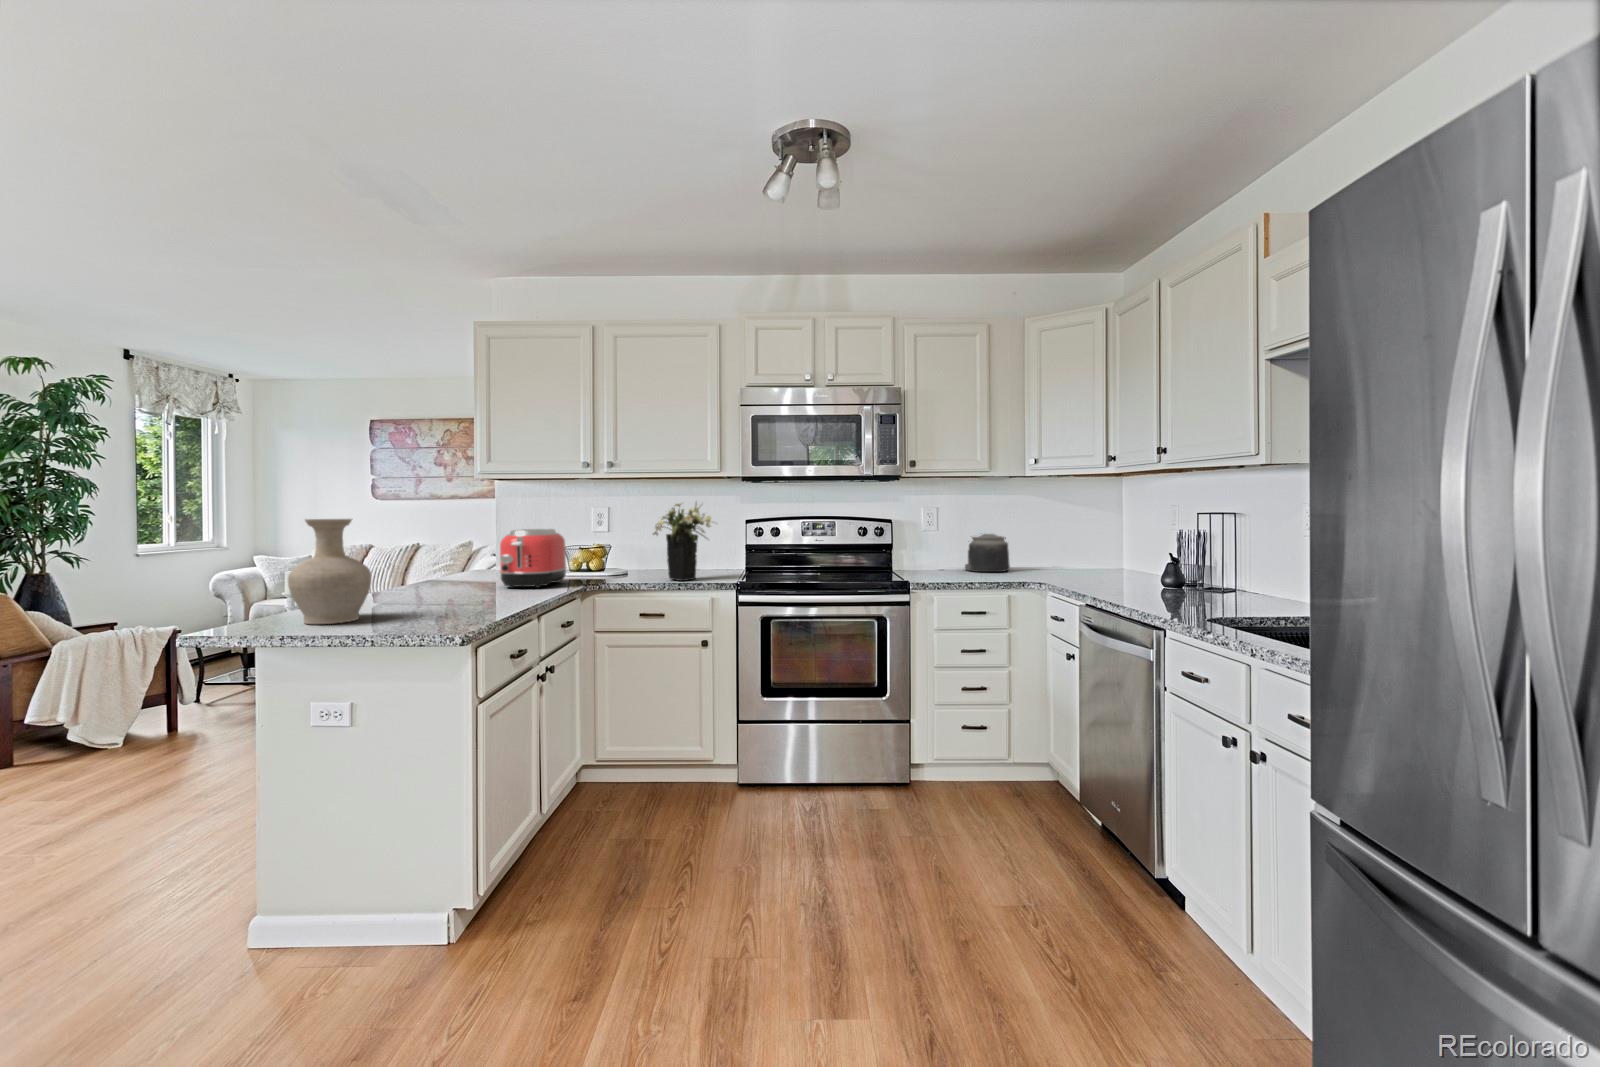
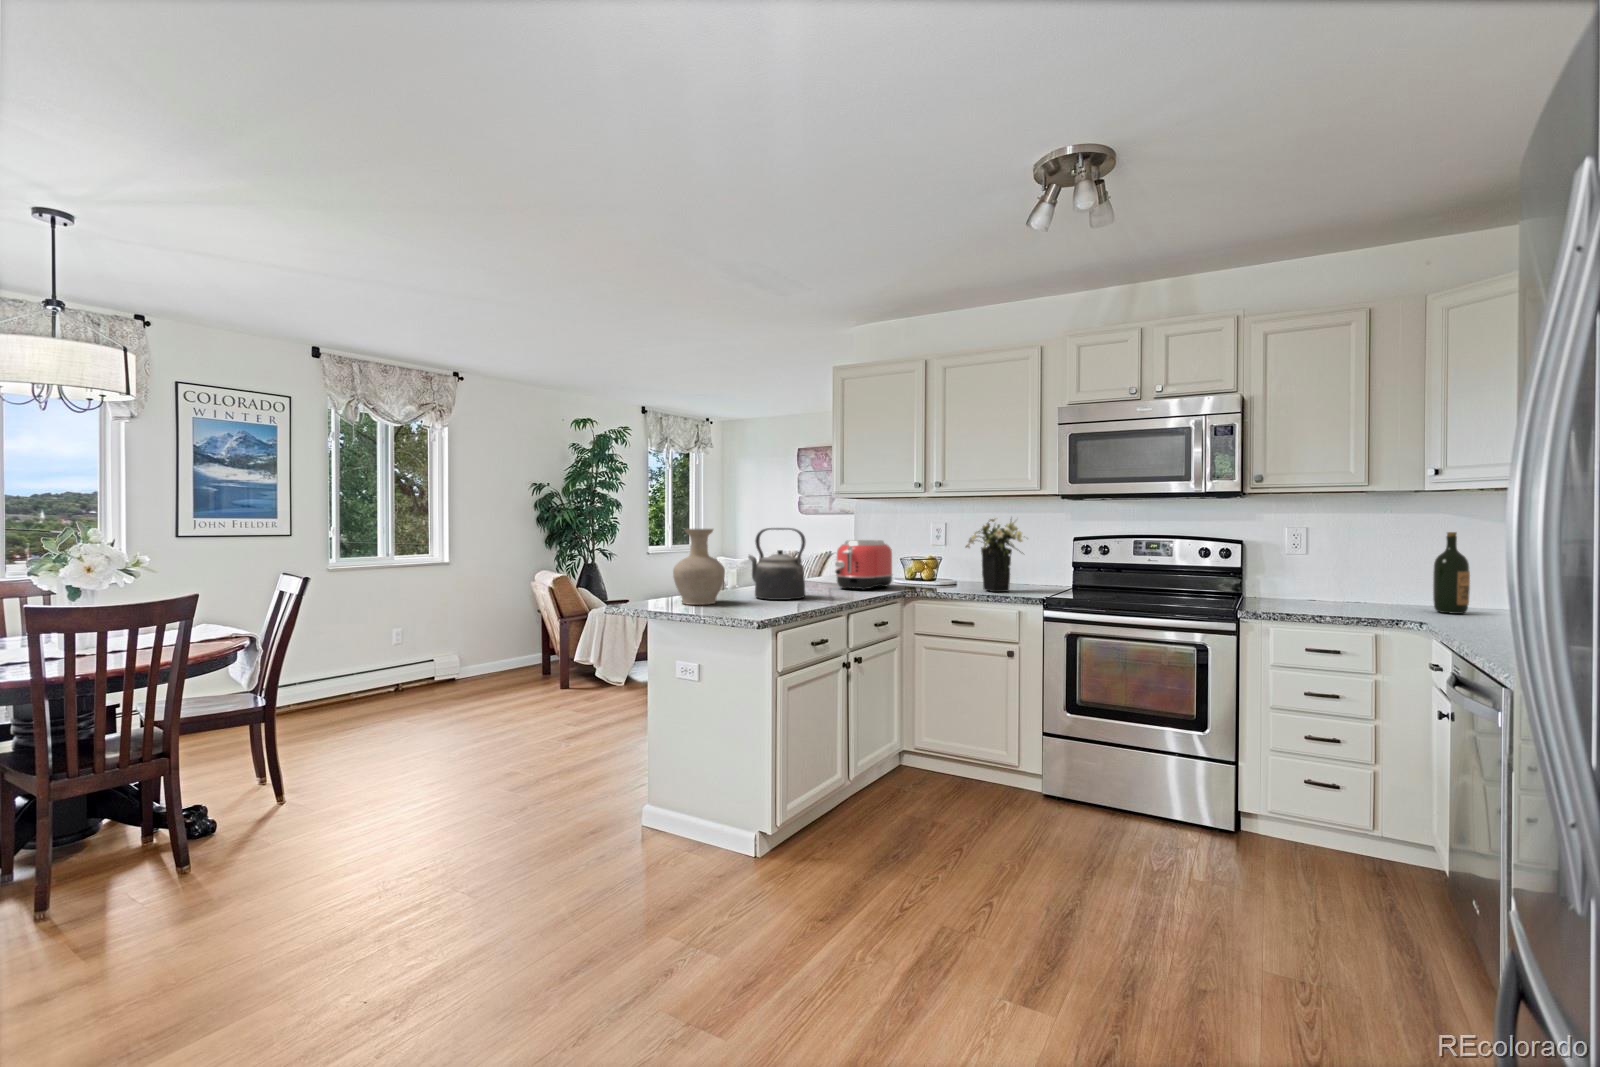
wine bottle: none [1029,512,1052,576] -> present [1433,532,1470,614]
kettle: present [965,534,1010,572] -> present [748,528,805,600]

